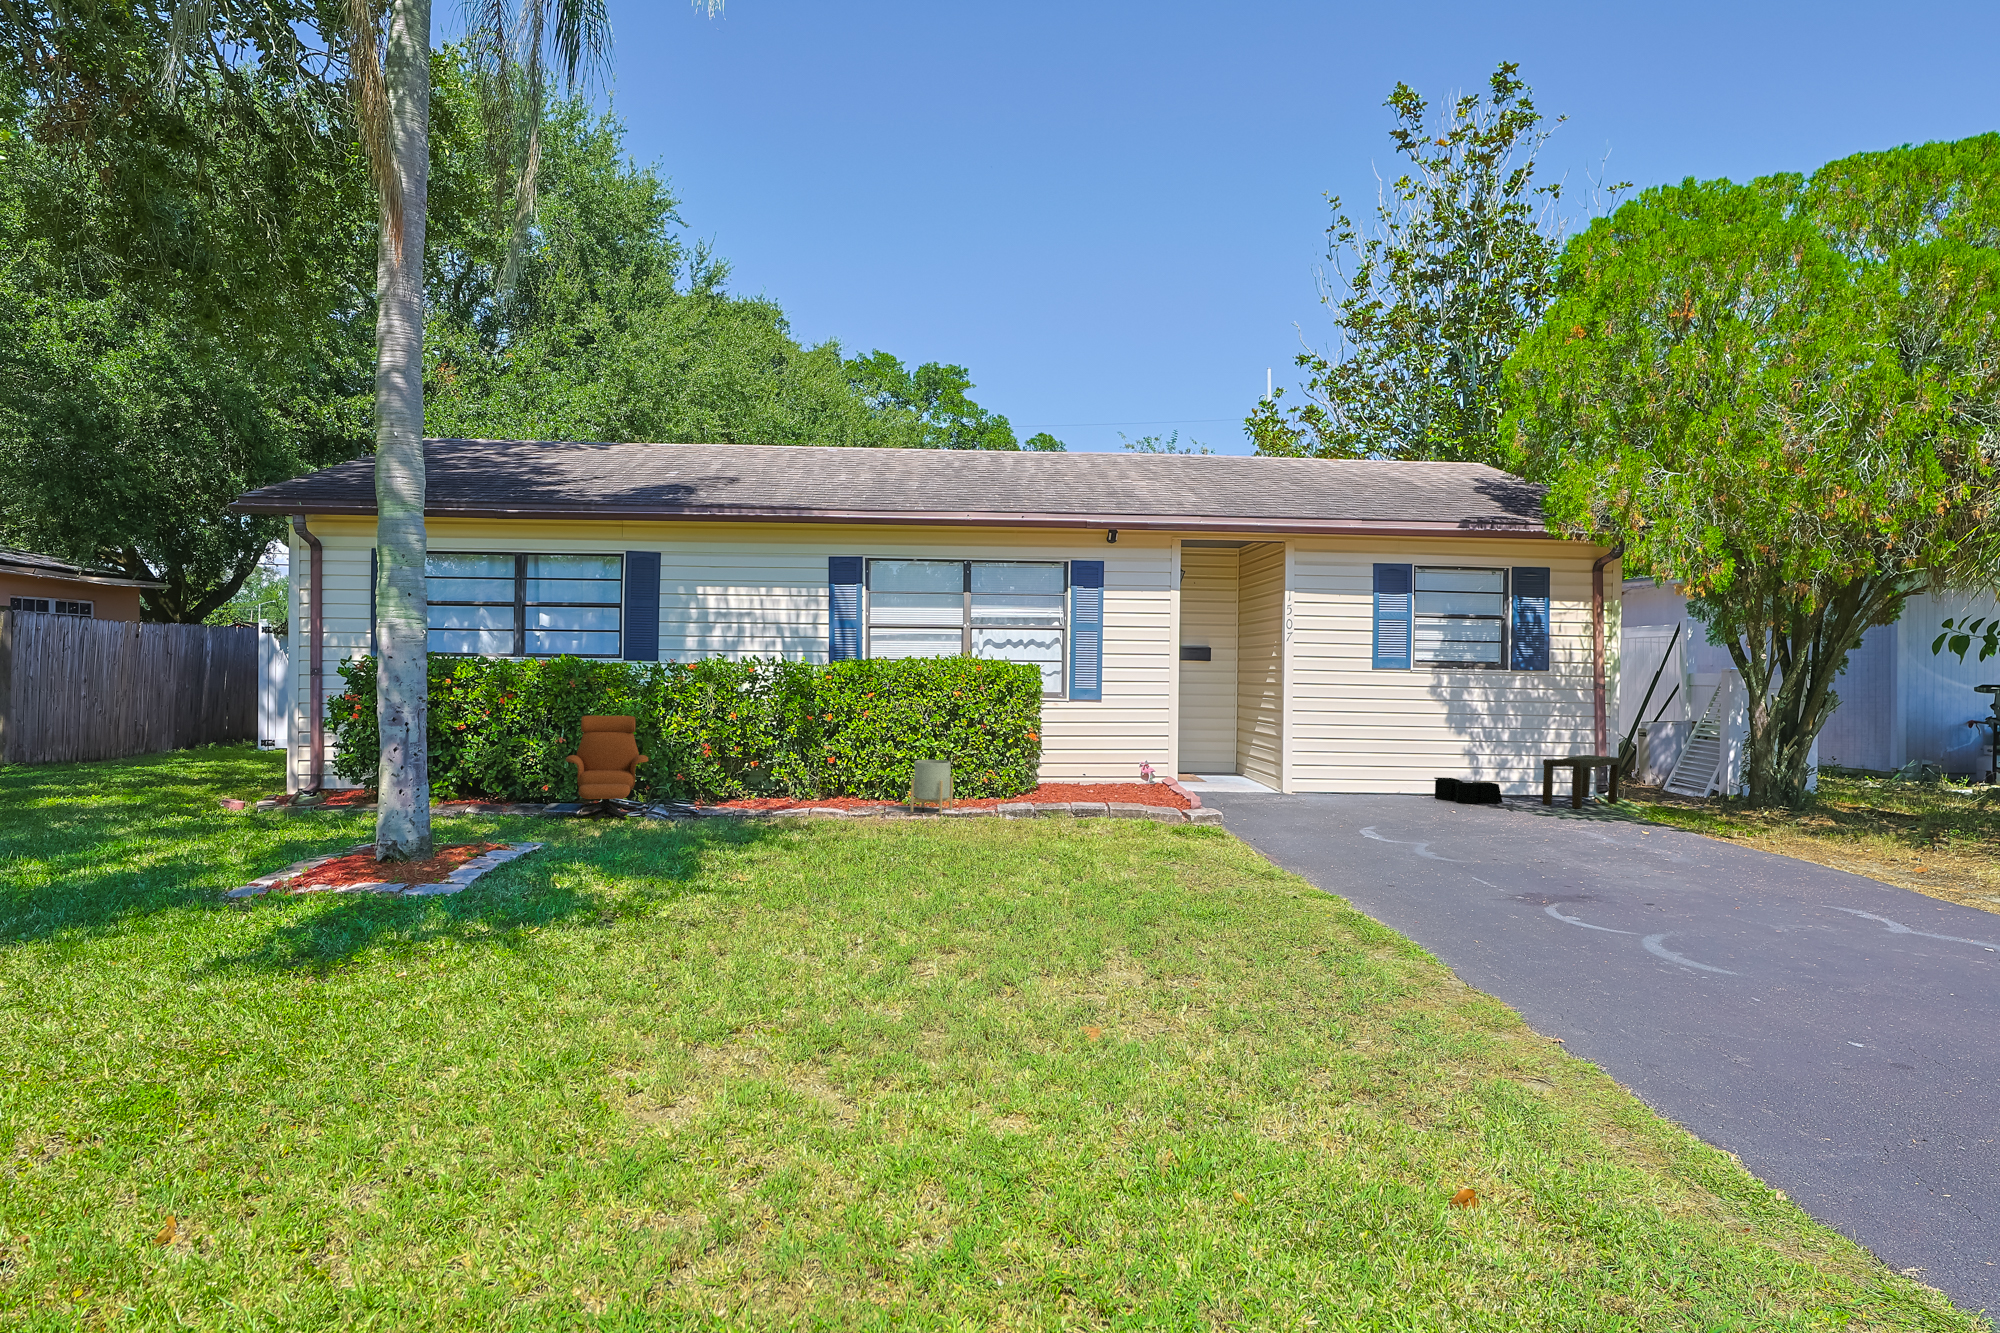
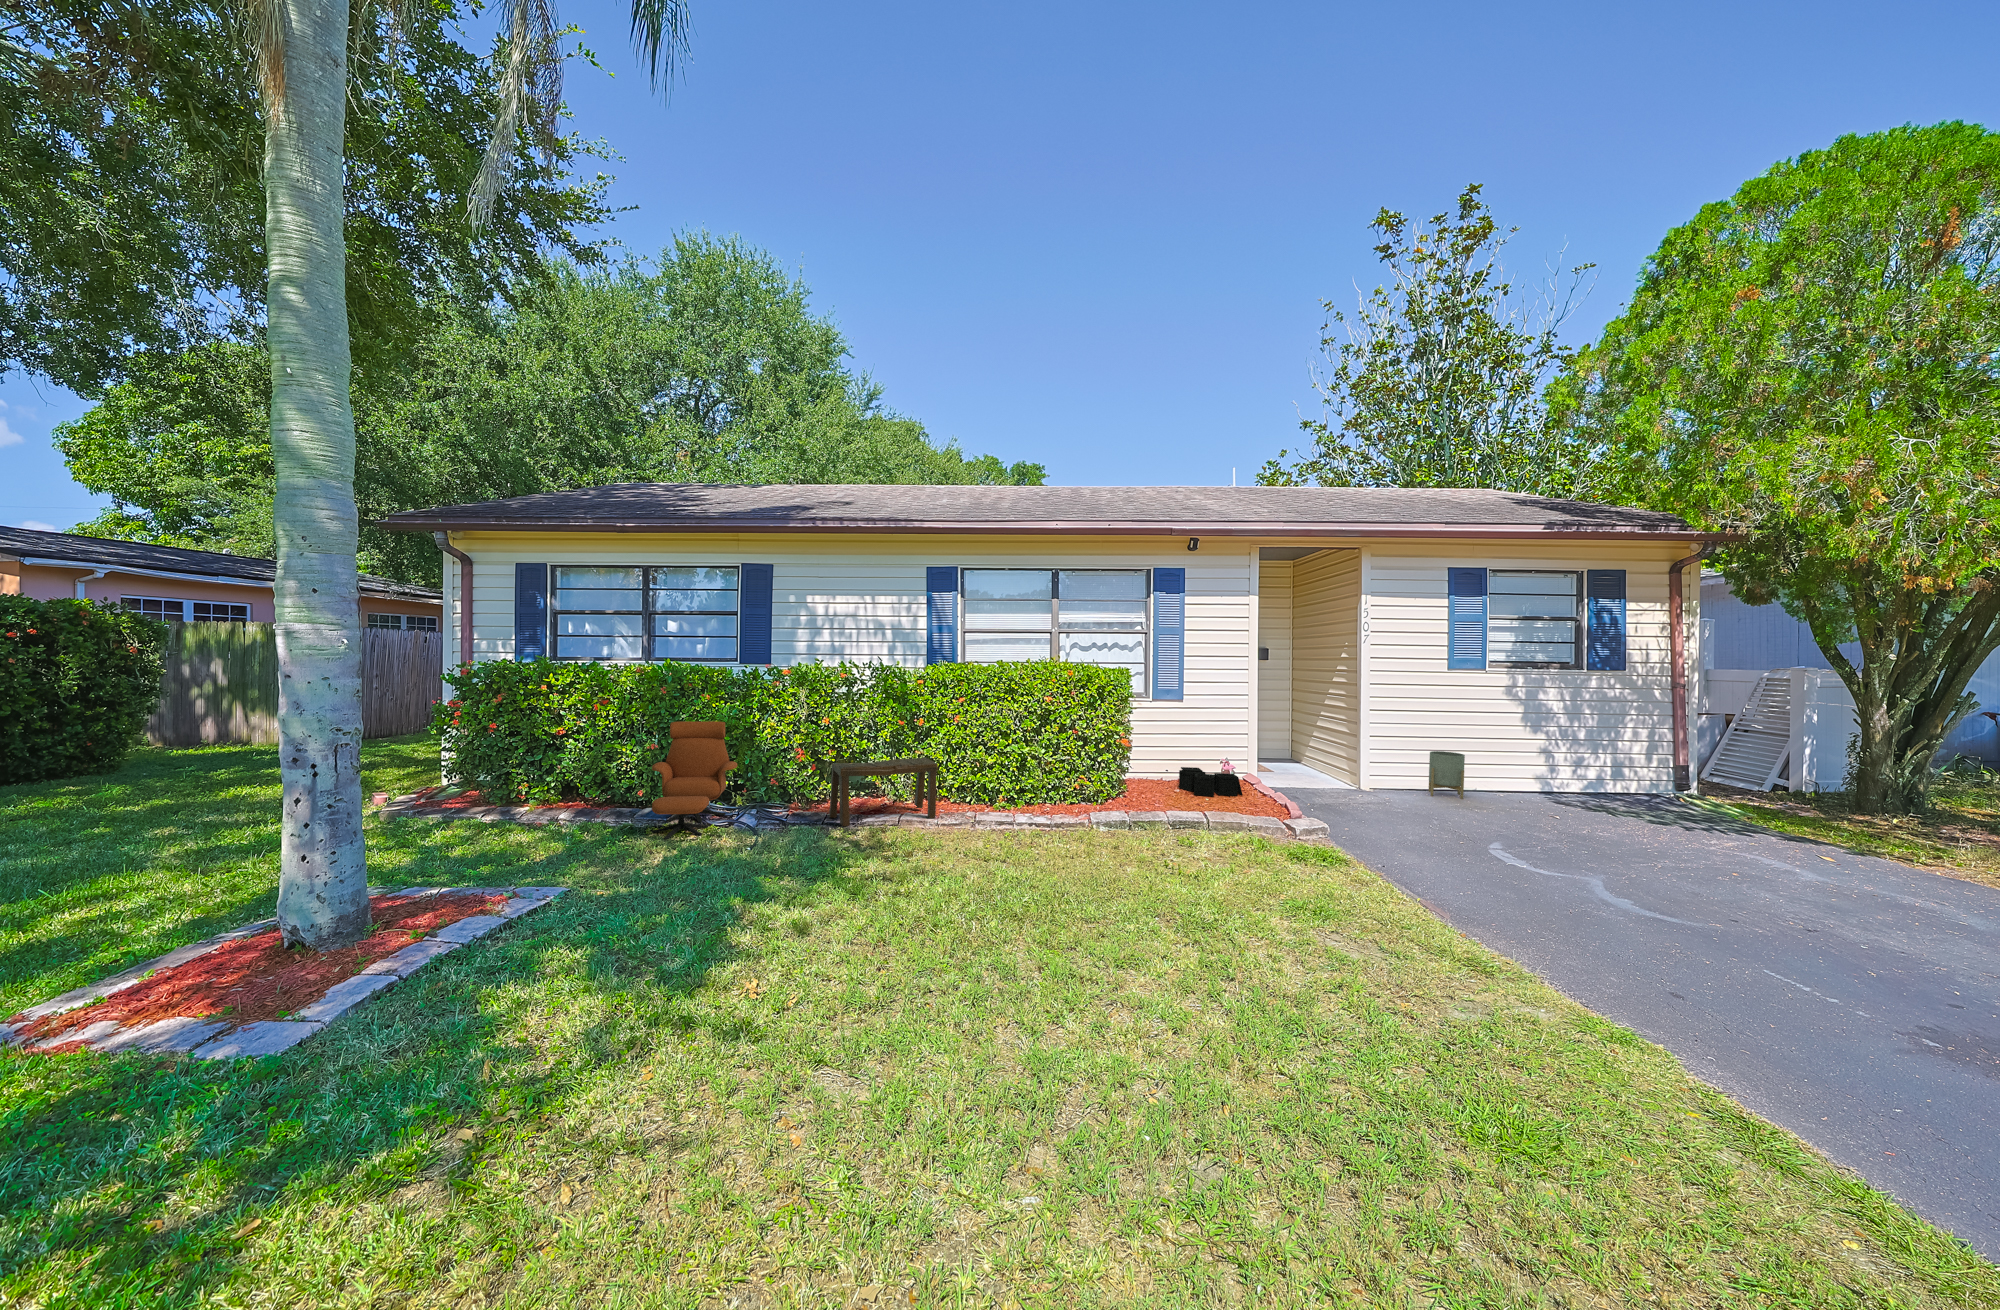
bench: present [1542,755,1622,809] -> present [829,757,938,826]
planter: present [910,760,953,814] -> present [1429,751,1465,799]
storage bin: present [1434,777,1503,804] -> present [1179,767,1242,797]

